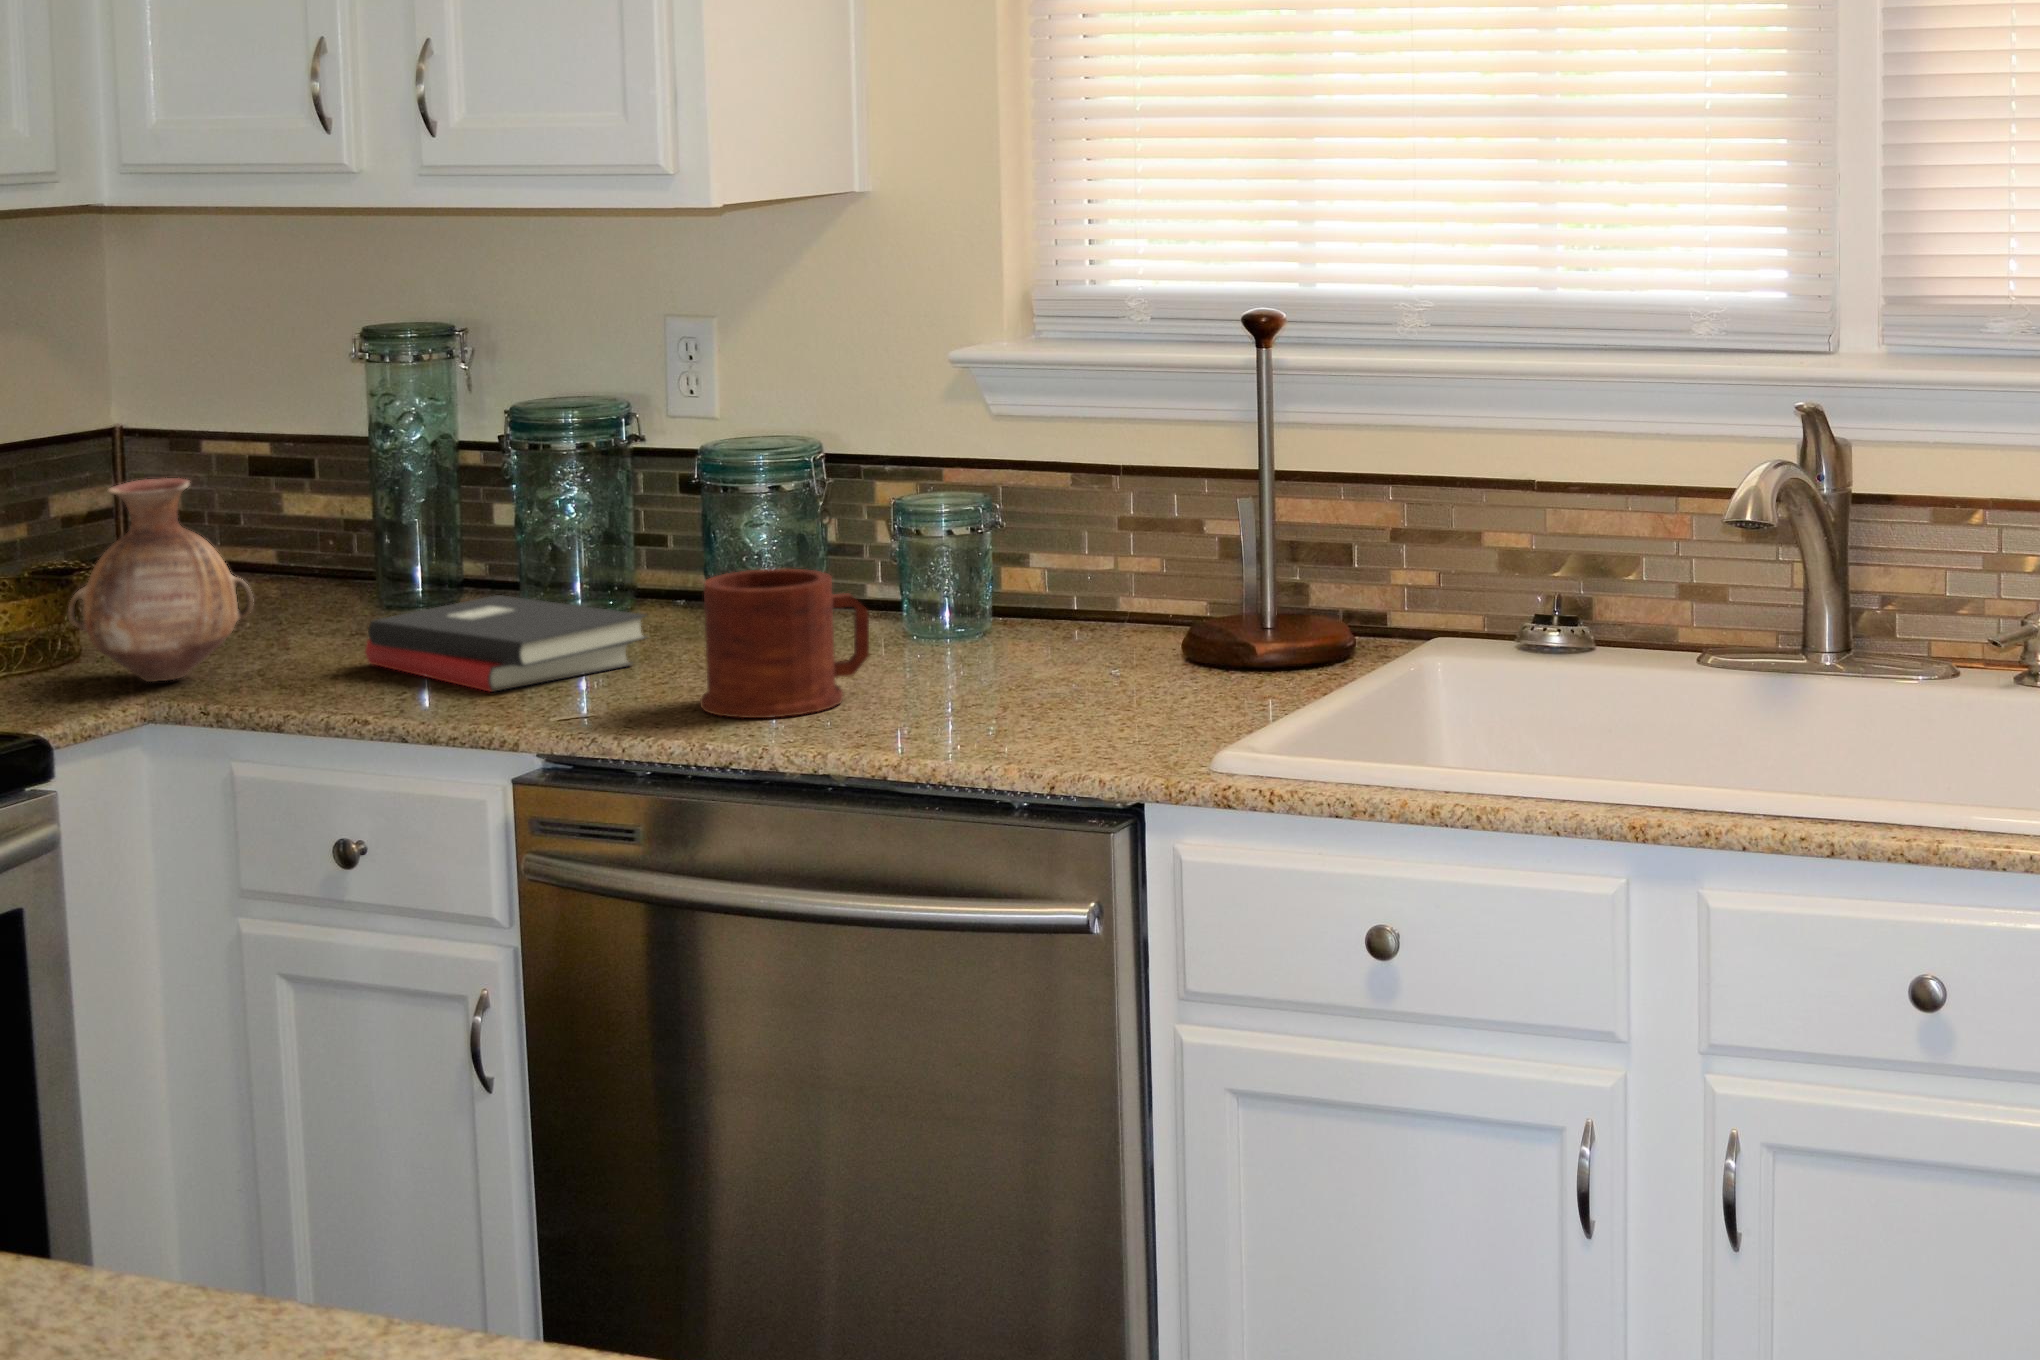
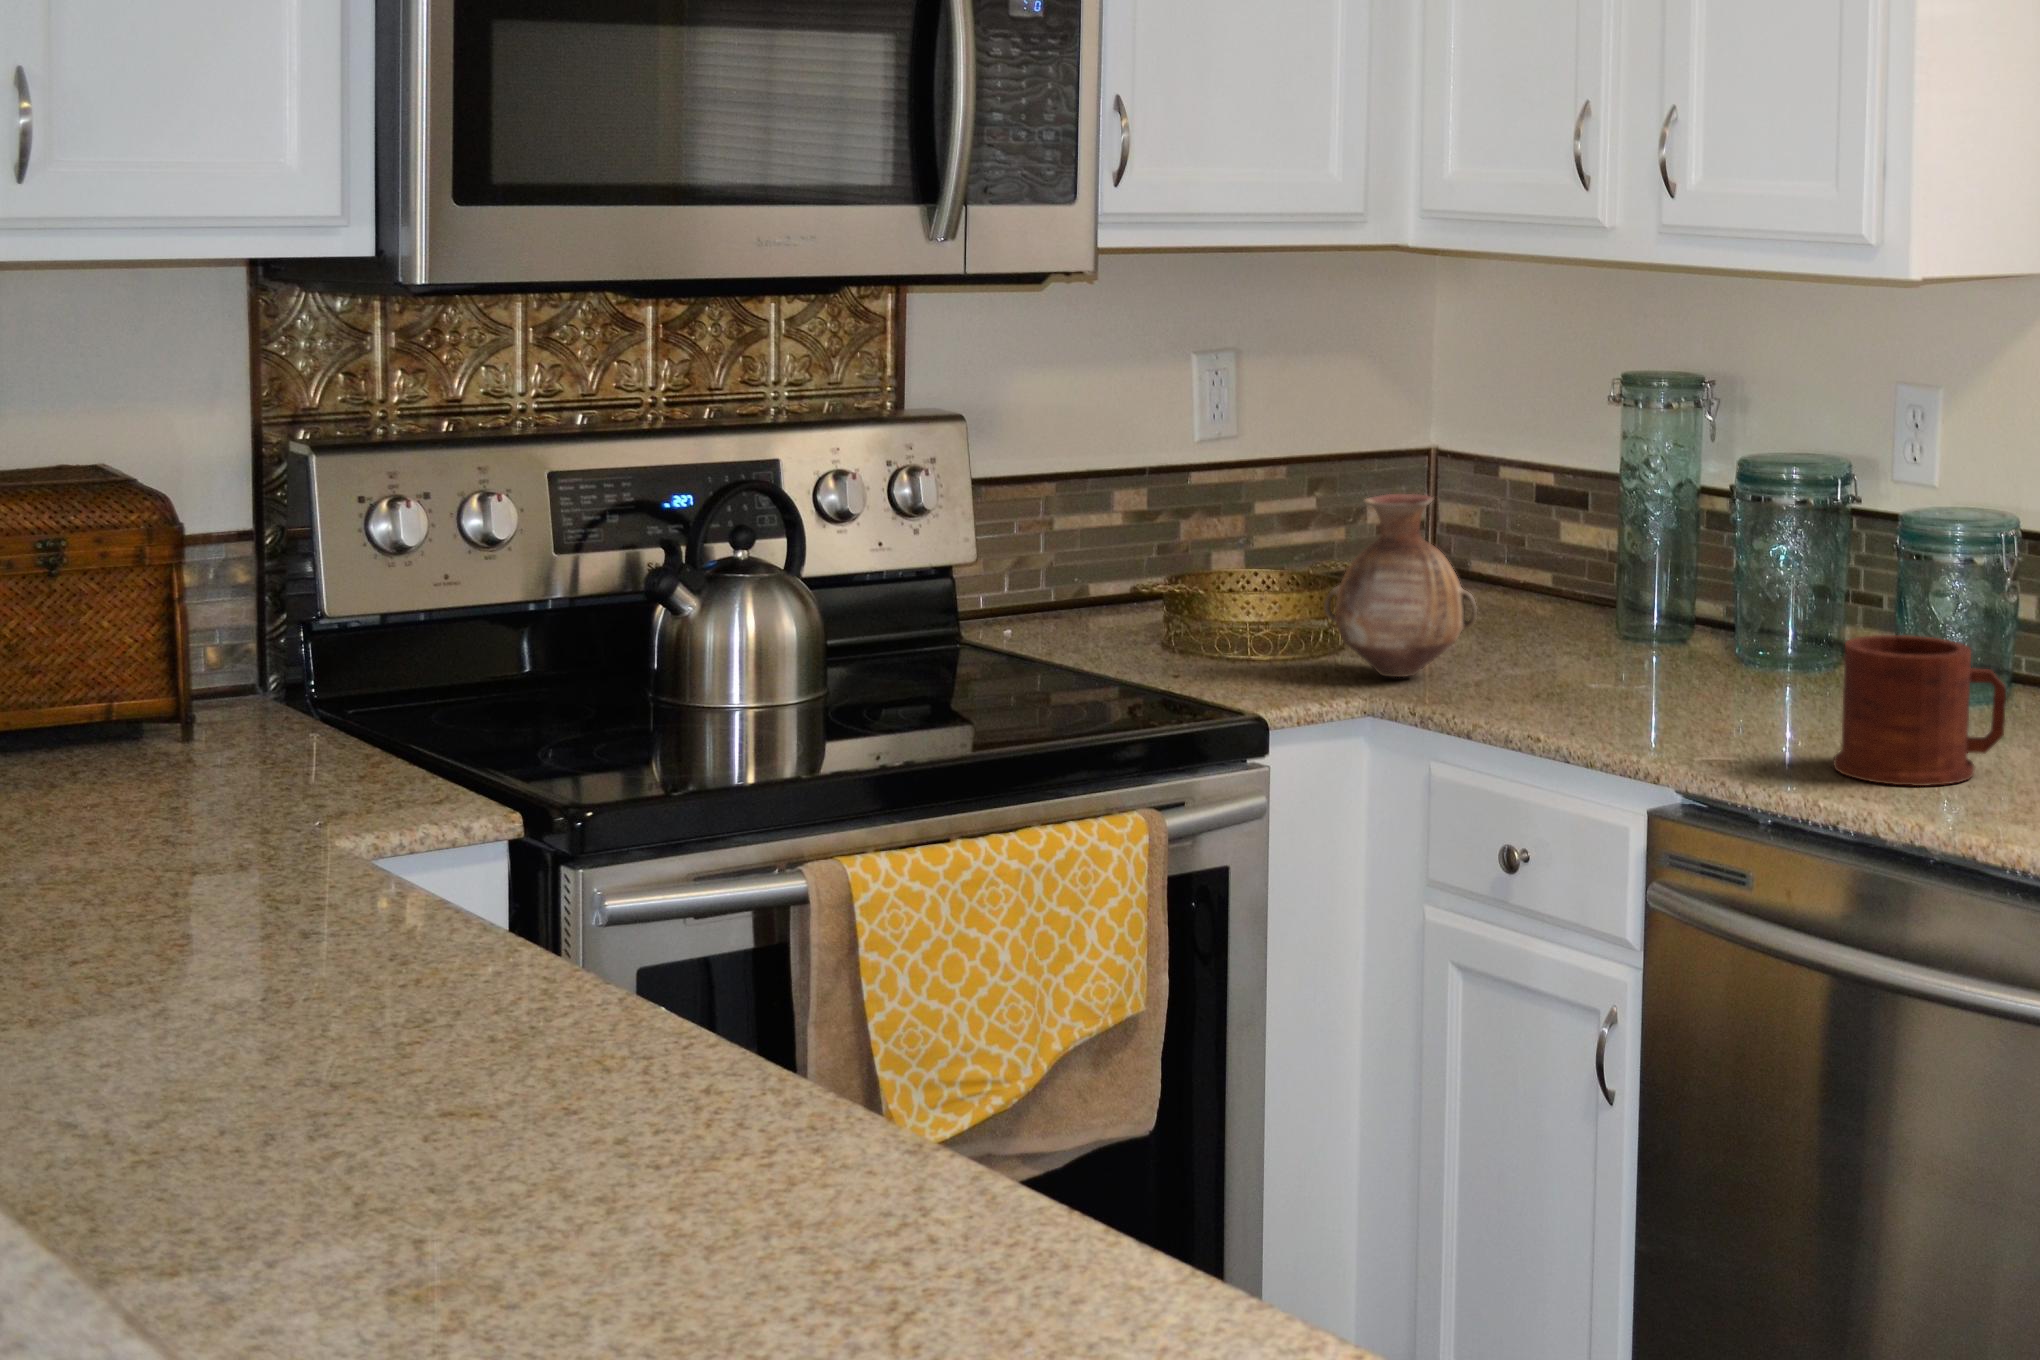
hardback book: present [365,595,647,692] -> none [1569,634,1817,724]

